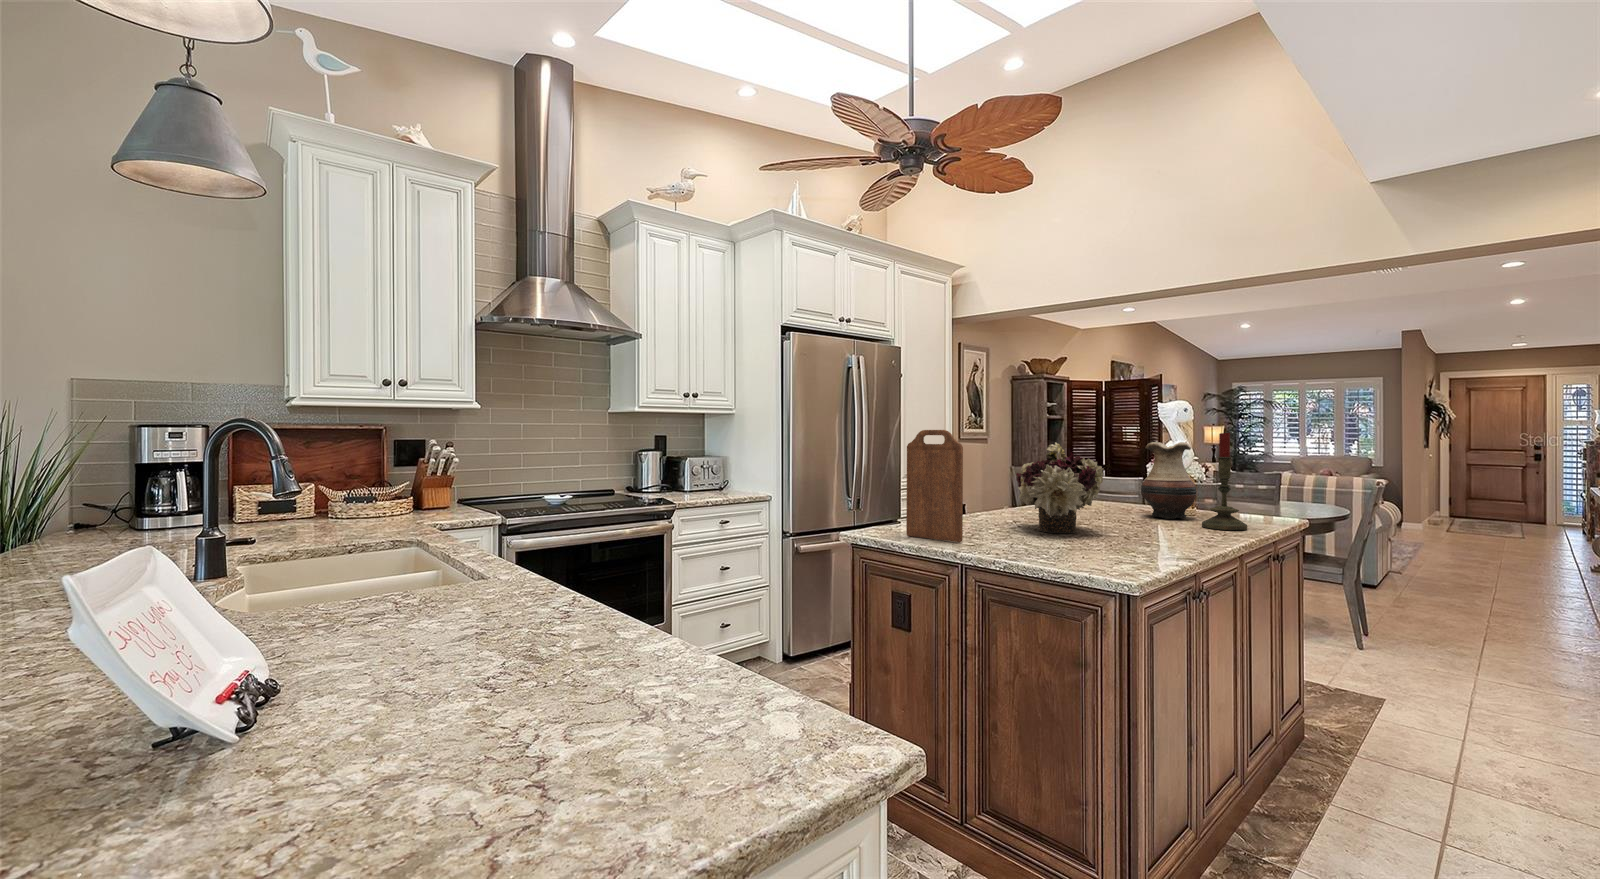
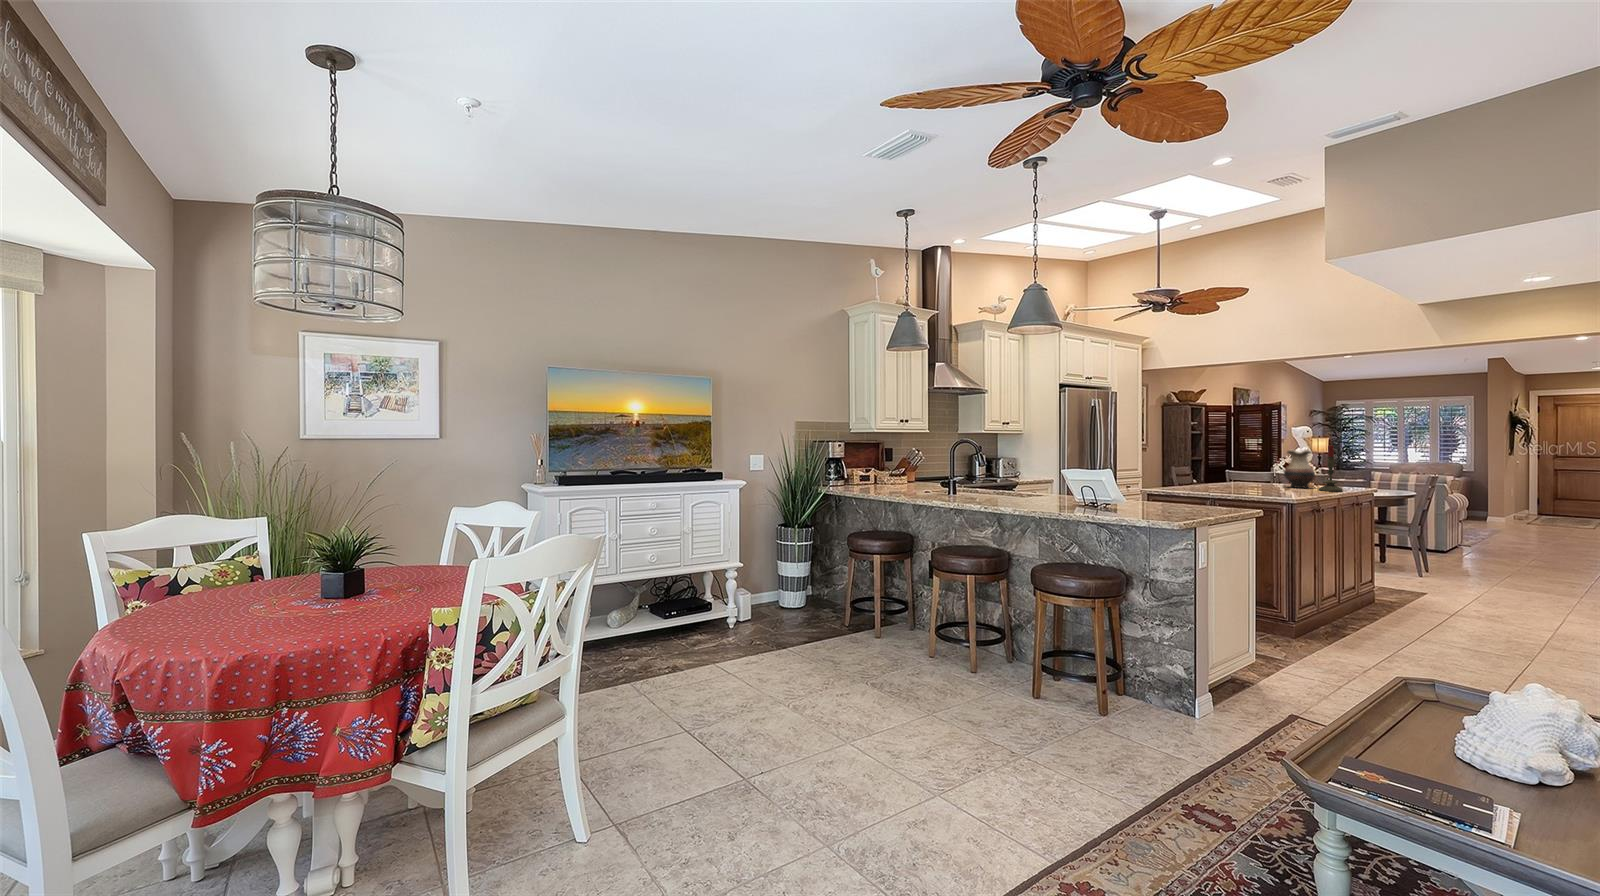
cutting board: present [906,430,963,542] -> none [1174,444,1205,493]
flower arrangement: present [1016,443,1104,533] -> none [1221,450,1270,491]

